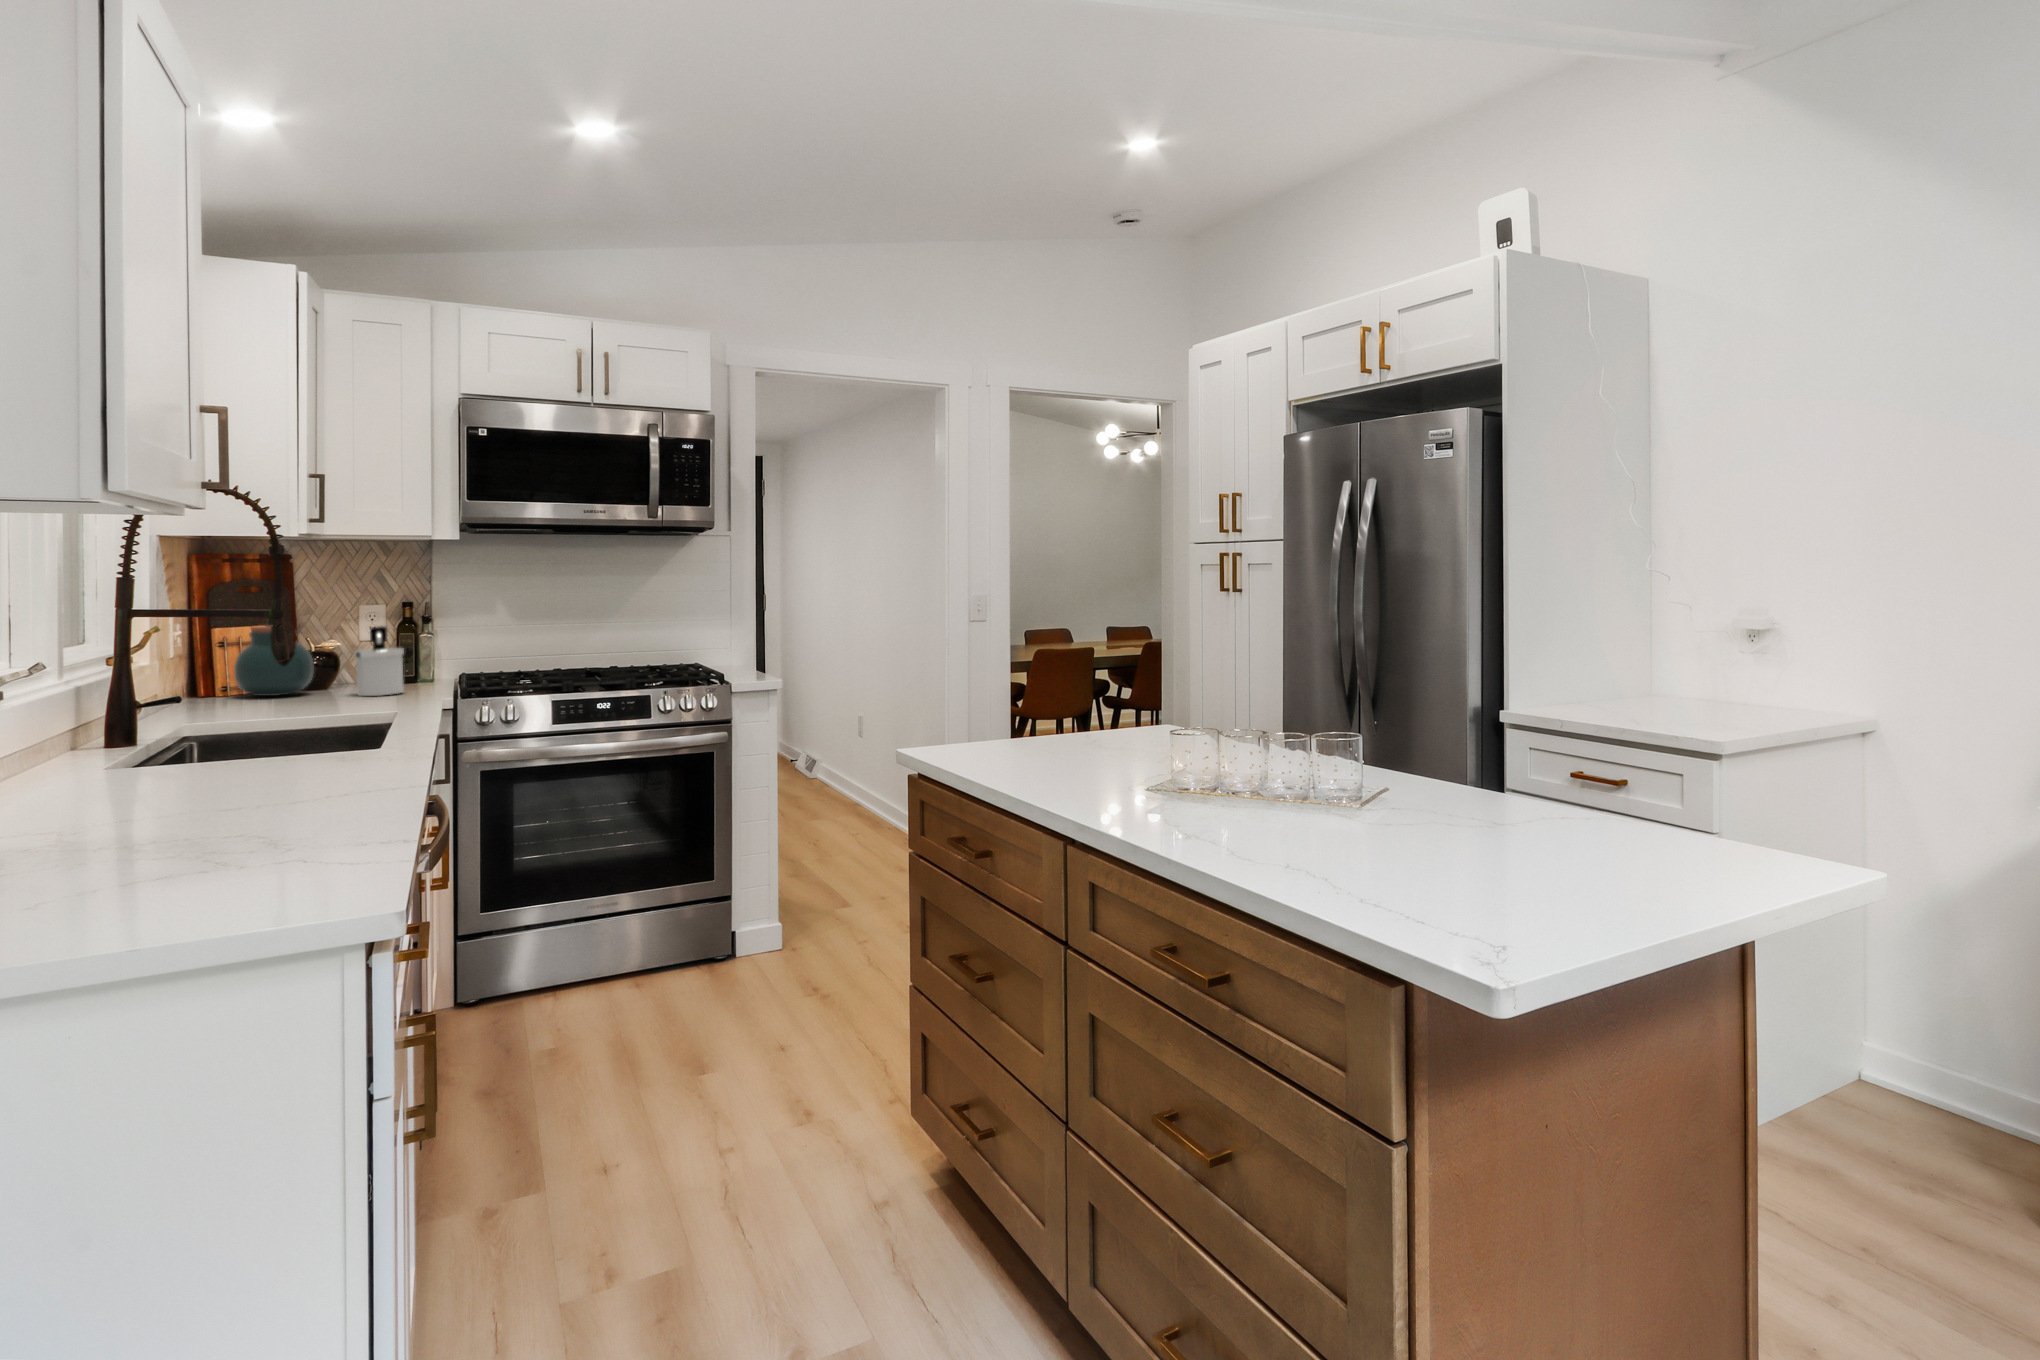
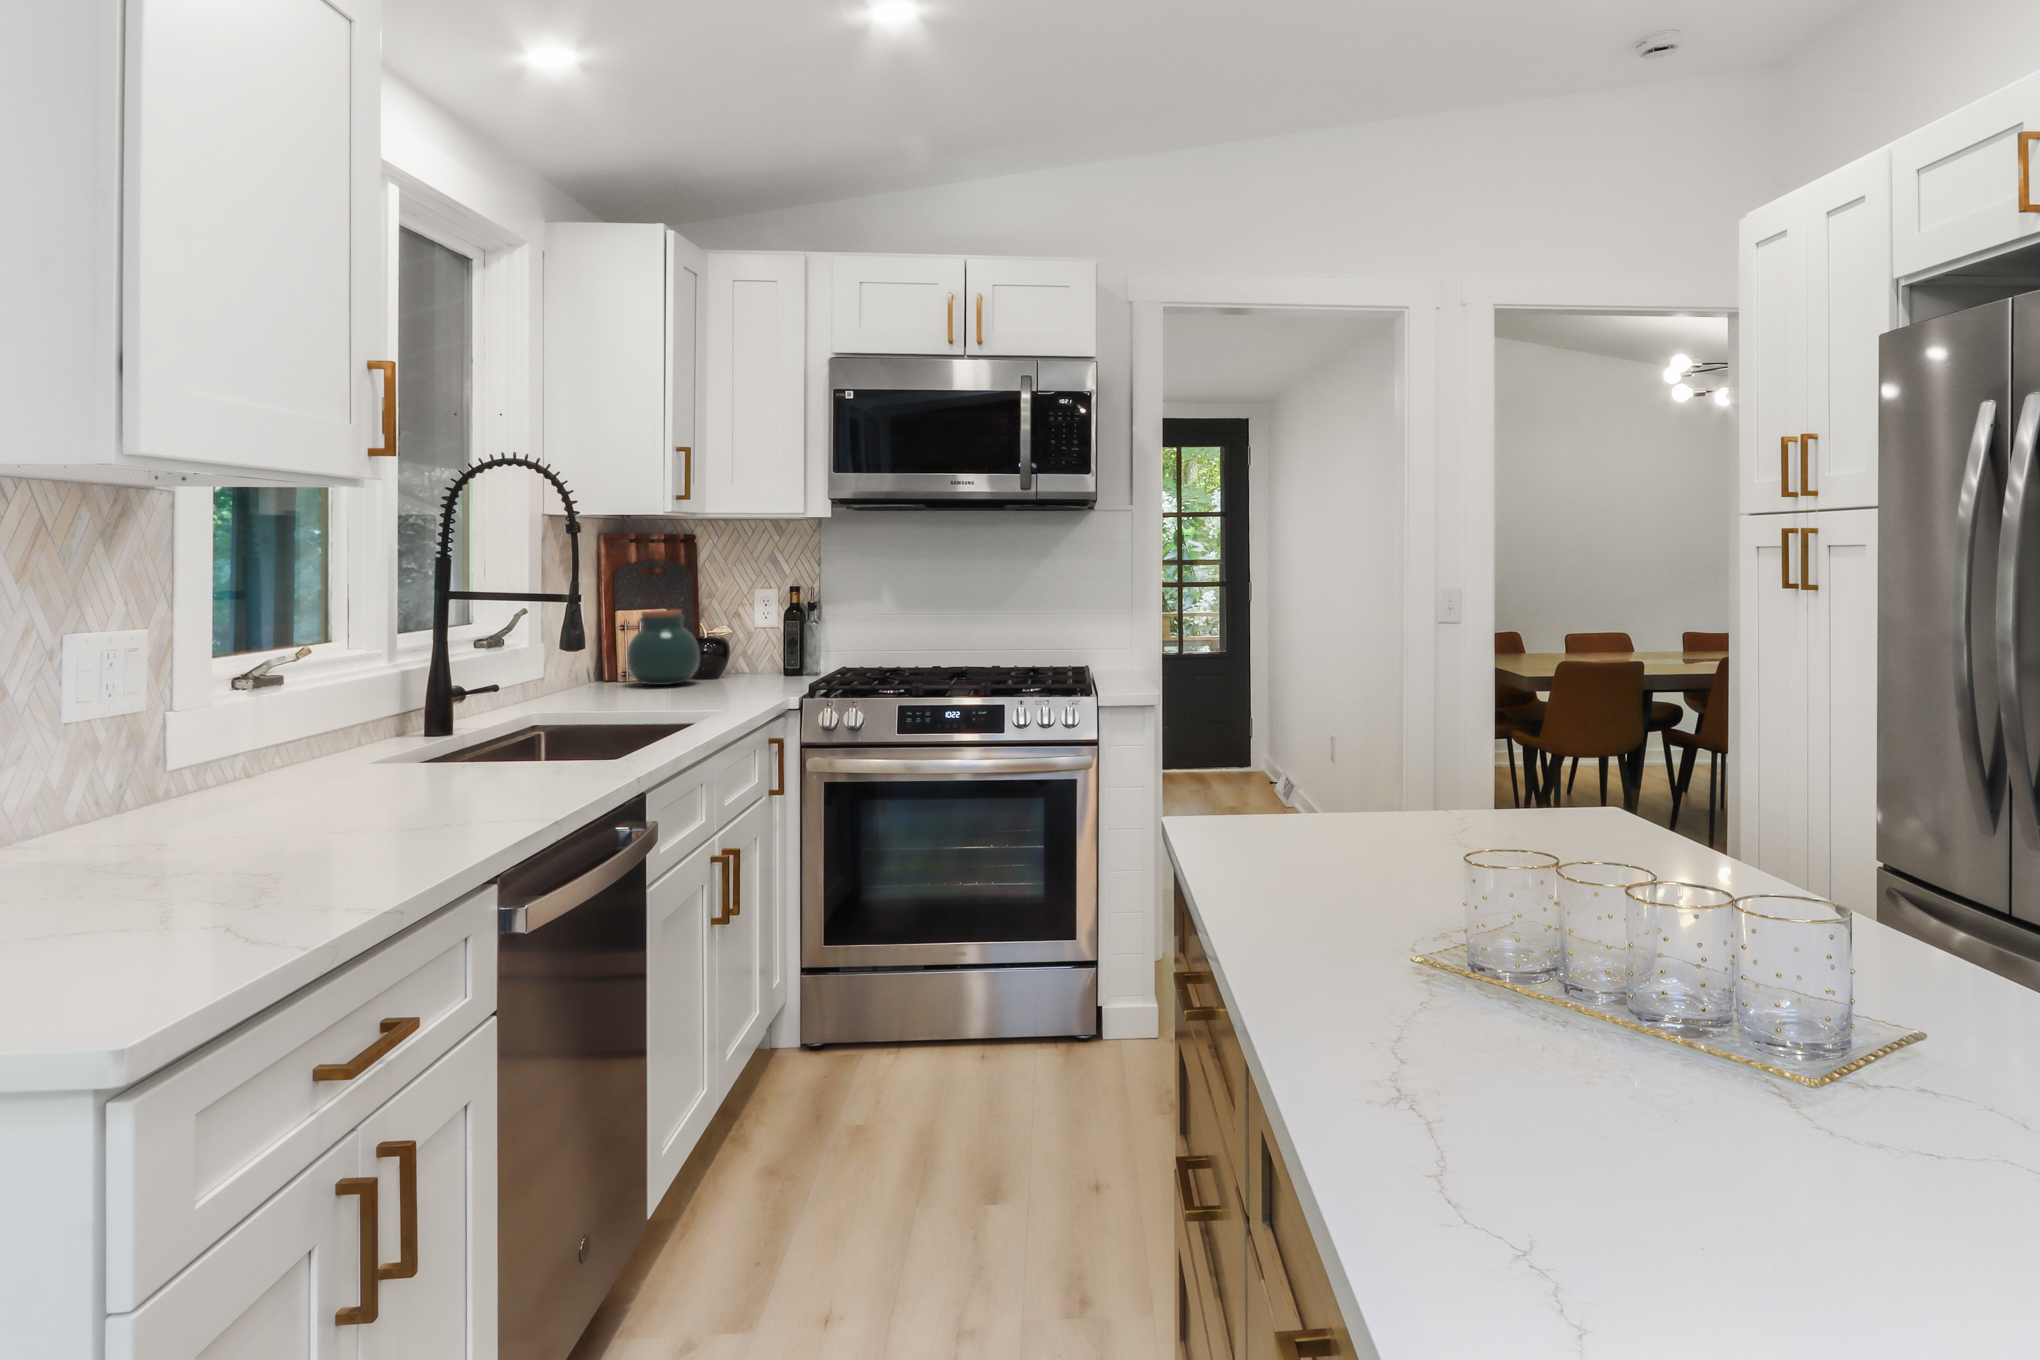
soap dispenser: present [354,626,404,696] -> none [729,613,777,690]

